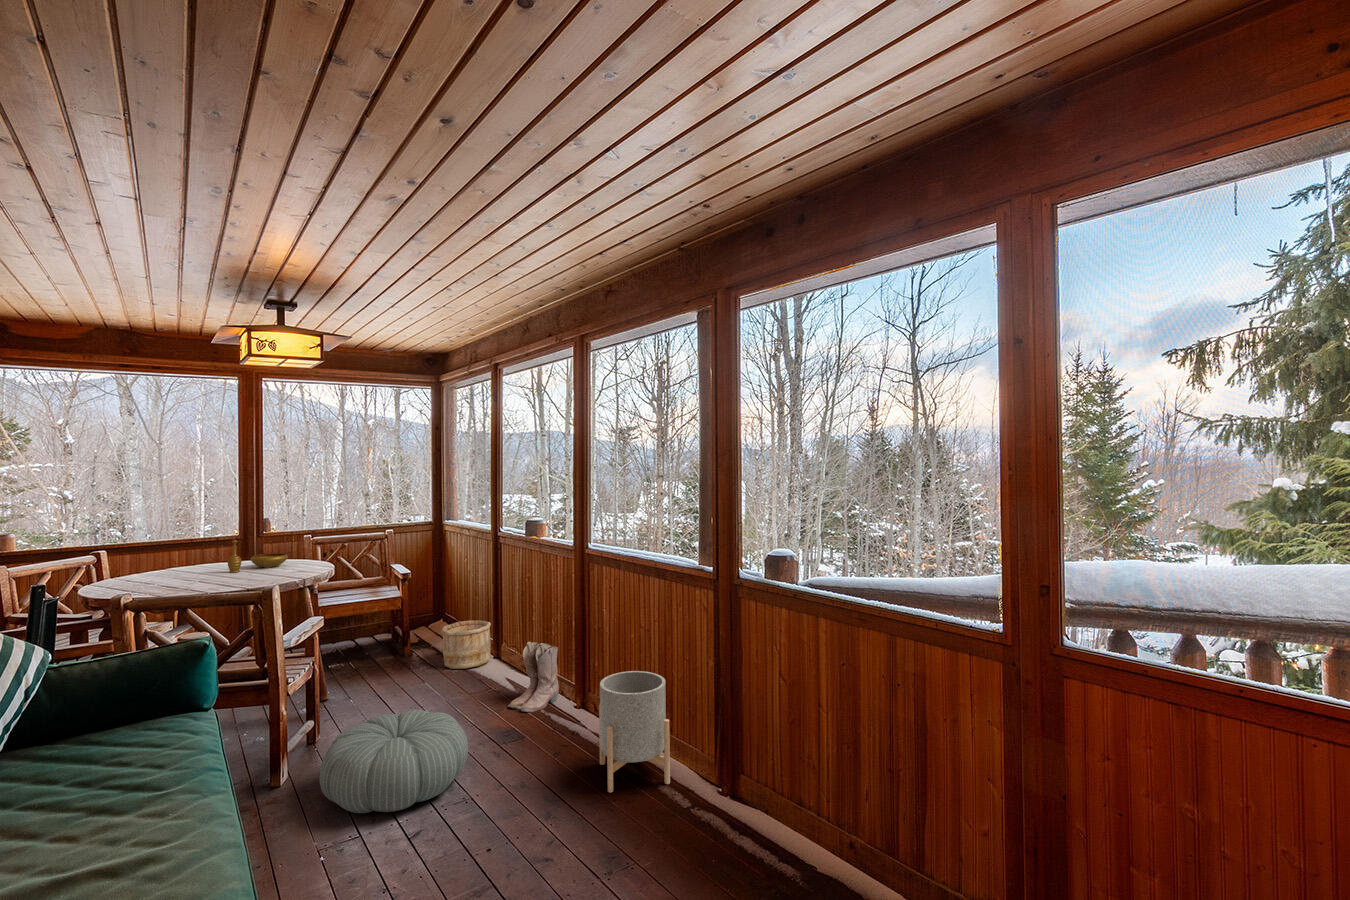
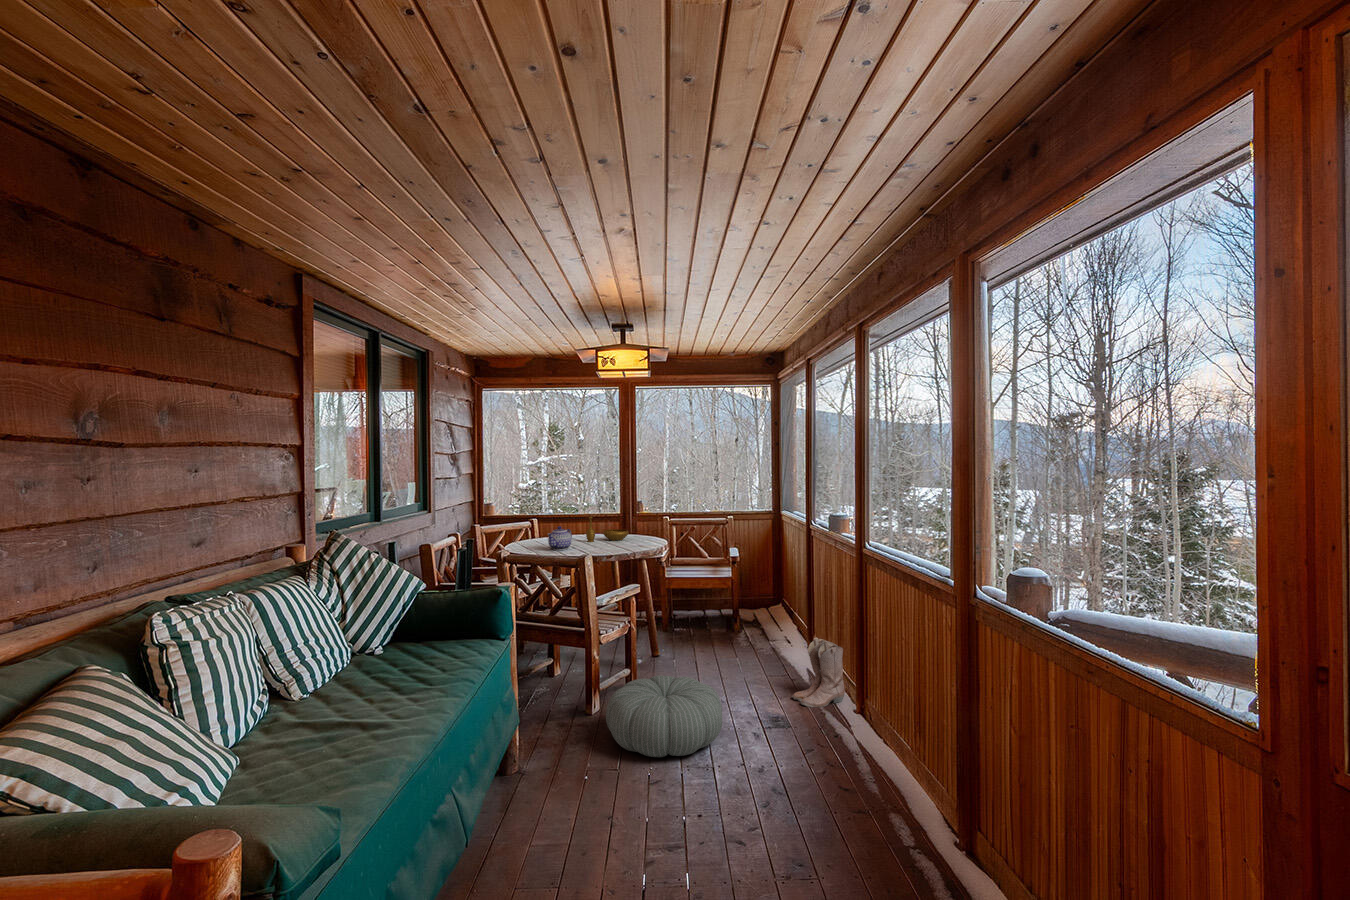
teapot: none [181,555,218,587] -> present [548,526,572,550]
wooden bucket: present [441,620,491,669] -> none [757,609,804,654]
planter: present [599,671,670,793] -> none [833,683,908,815]

